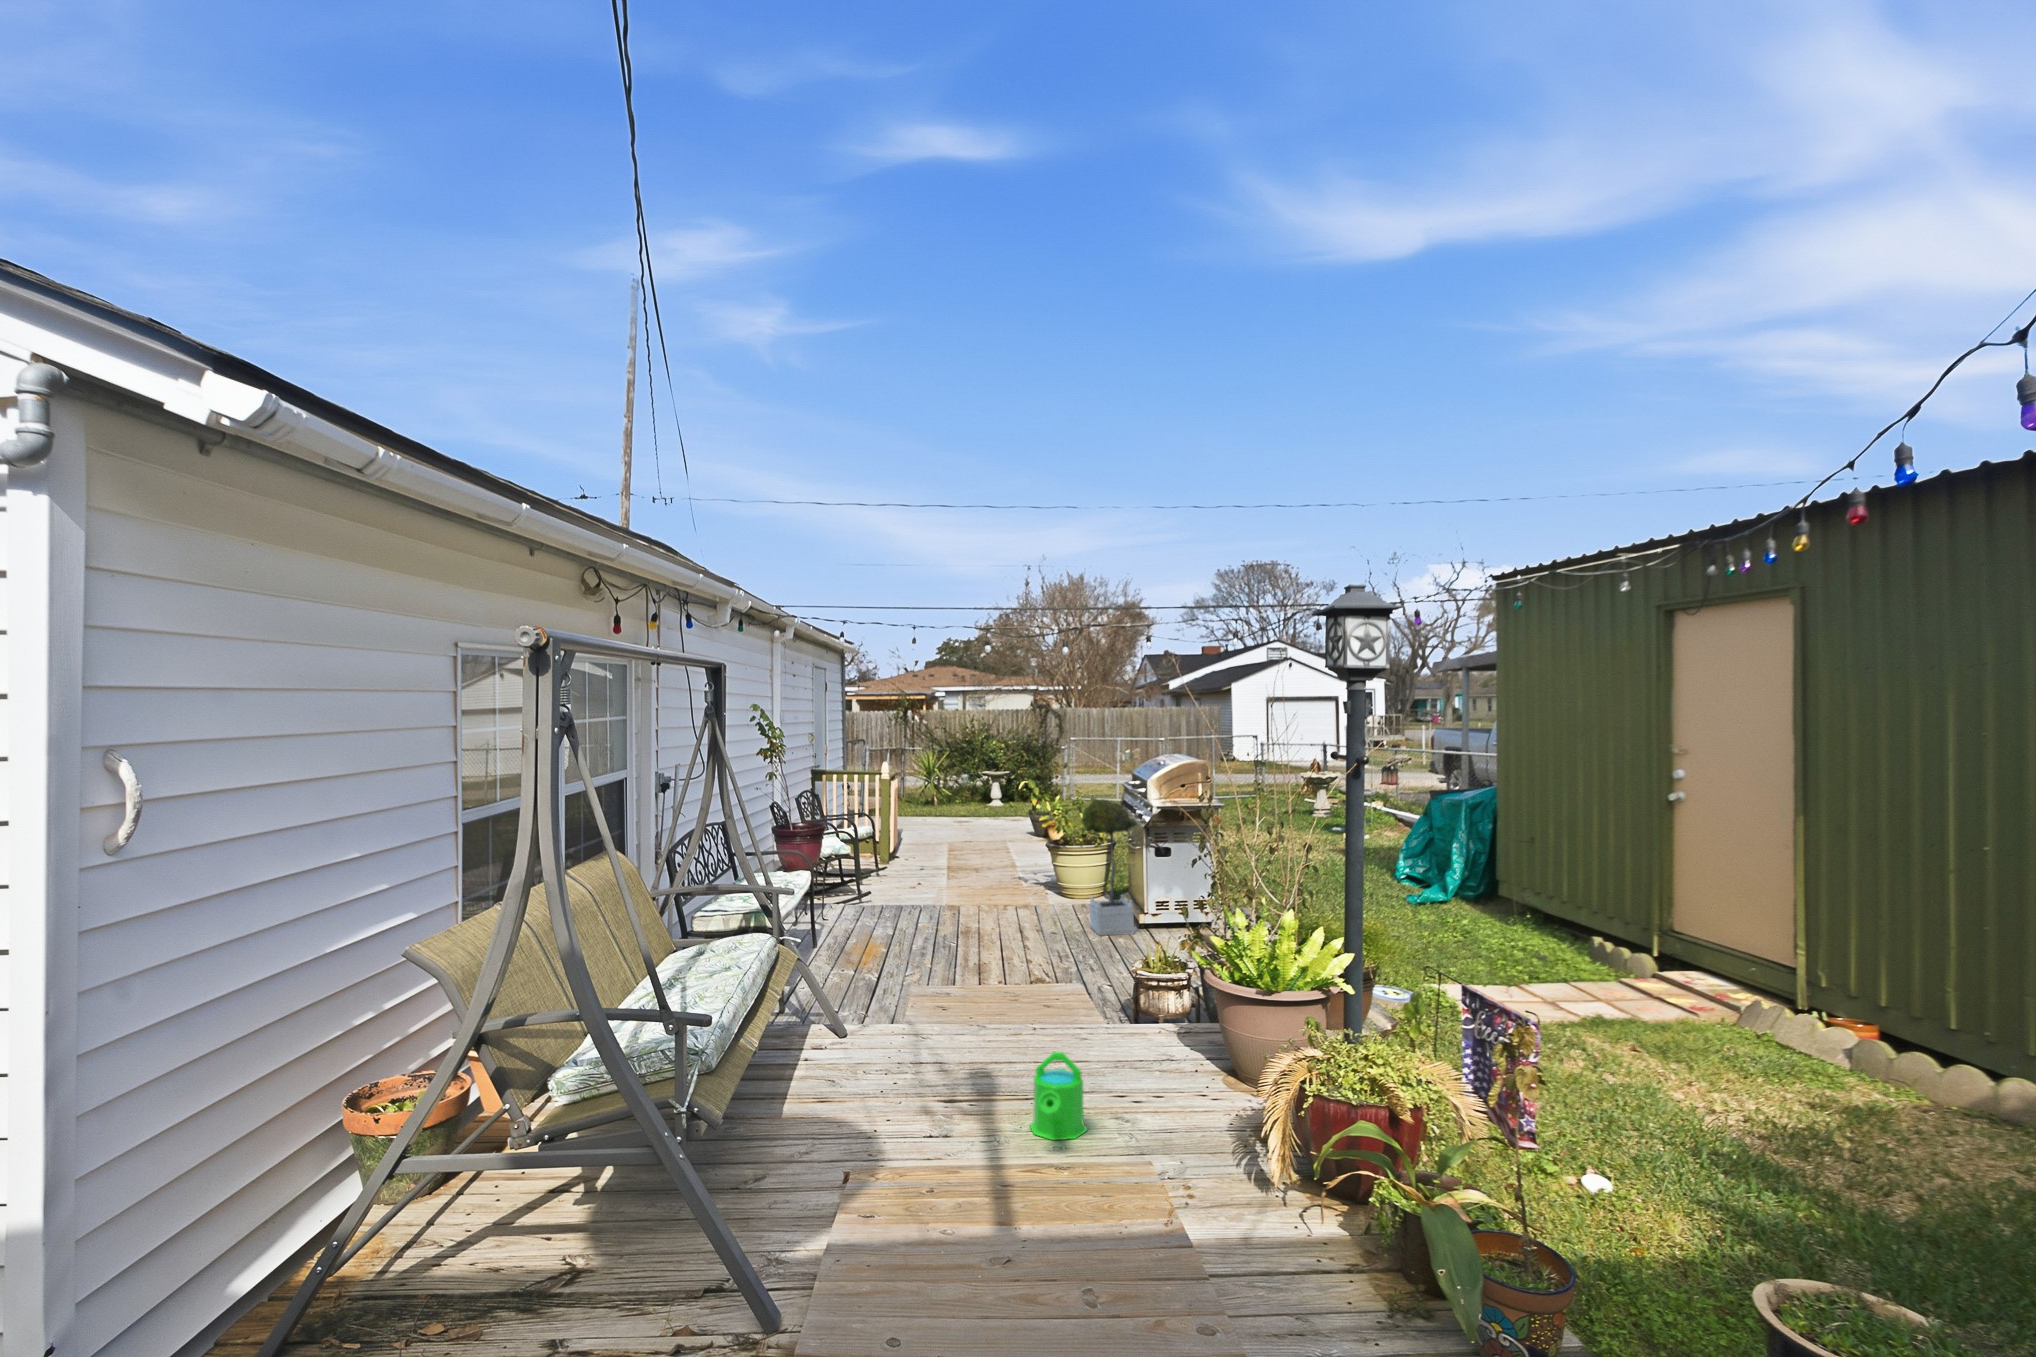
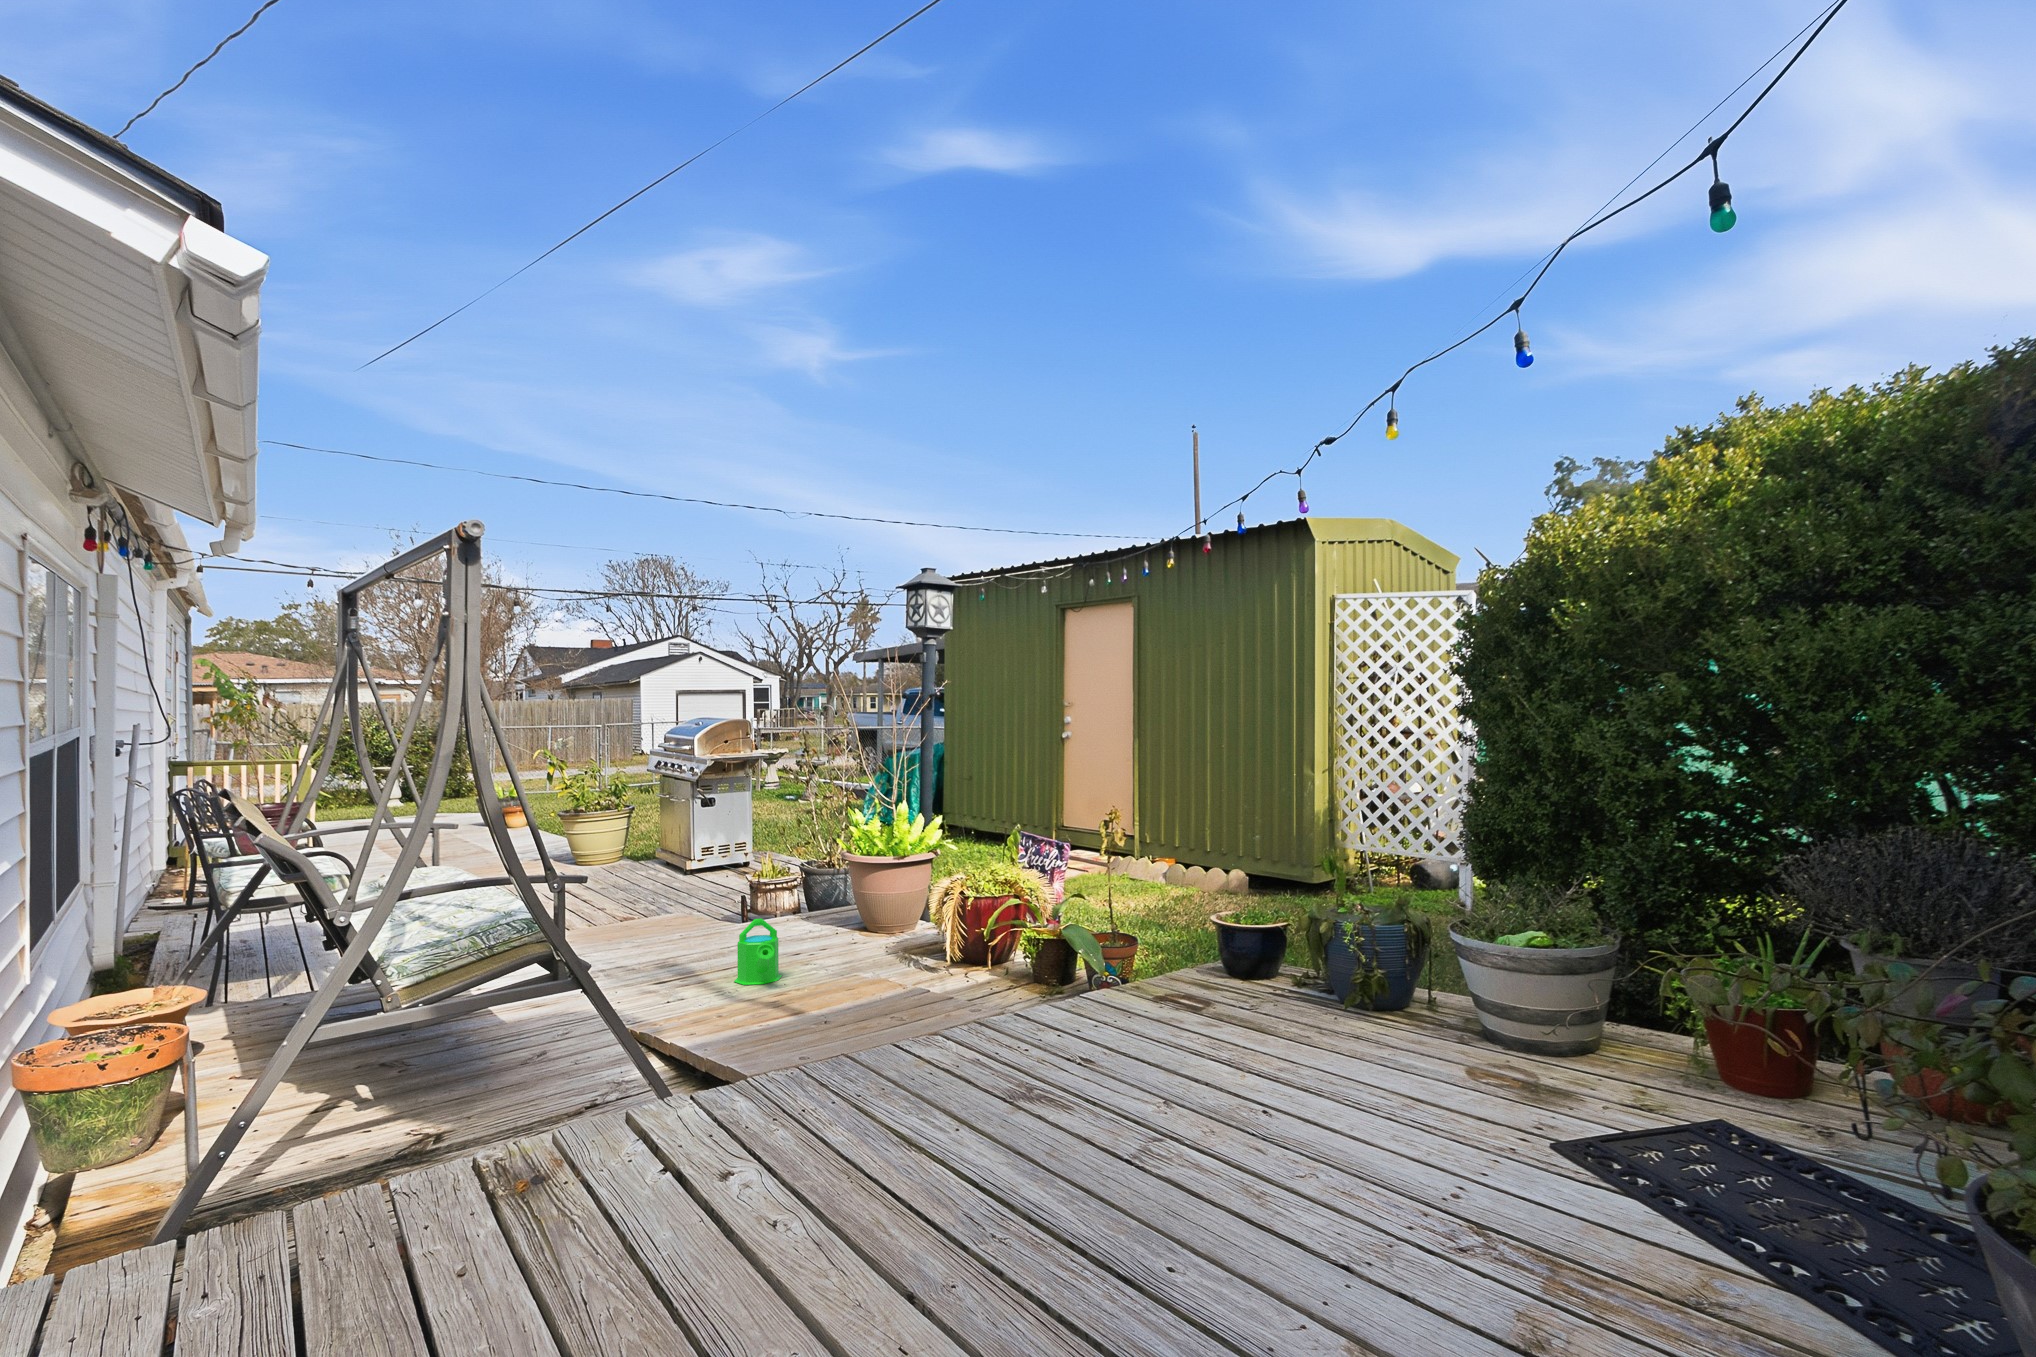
potted tree: present [1082,798,1136,936] -> none [627,756,681,883]

